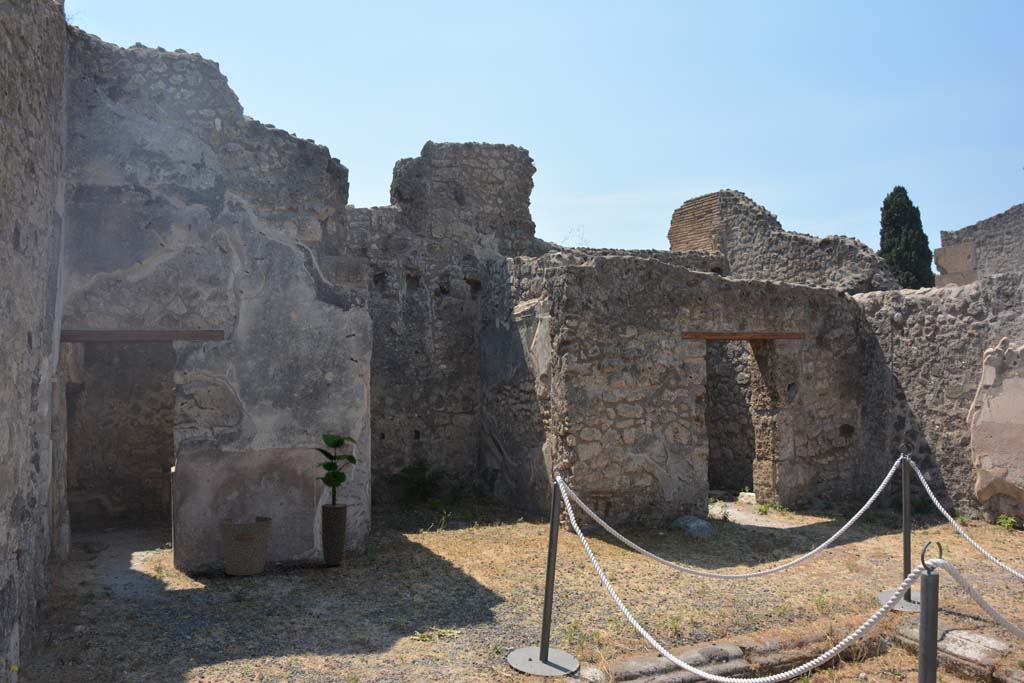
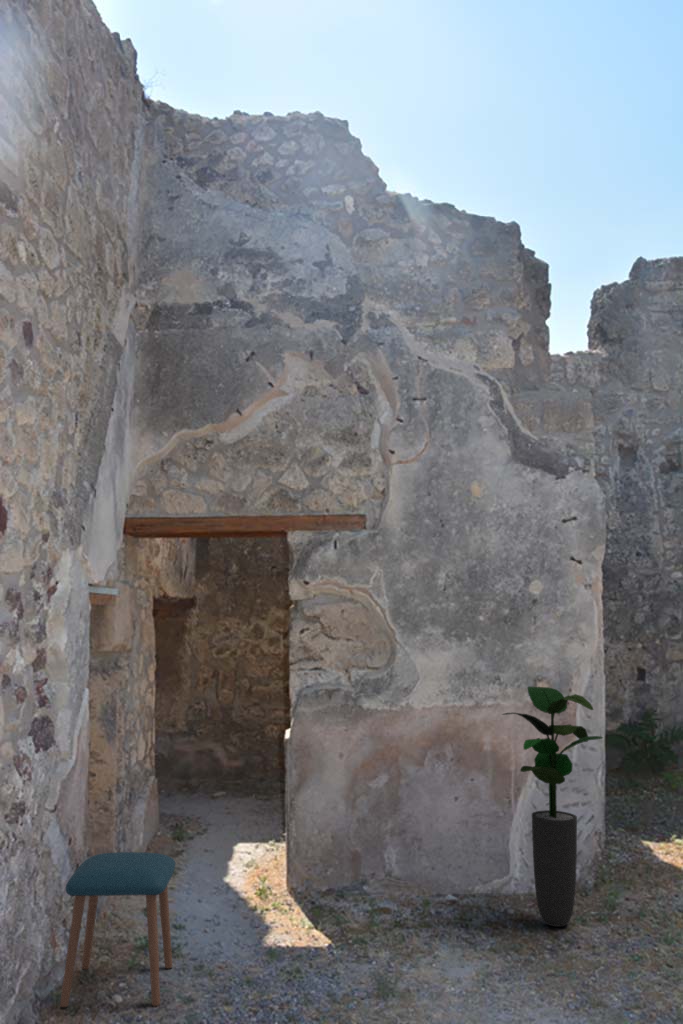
bucket: present [219,516,273,575] -> none [361,822,450,934]
stool: none [41,532,106,614] -> present [60,852,176,1009]

